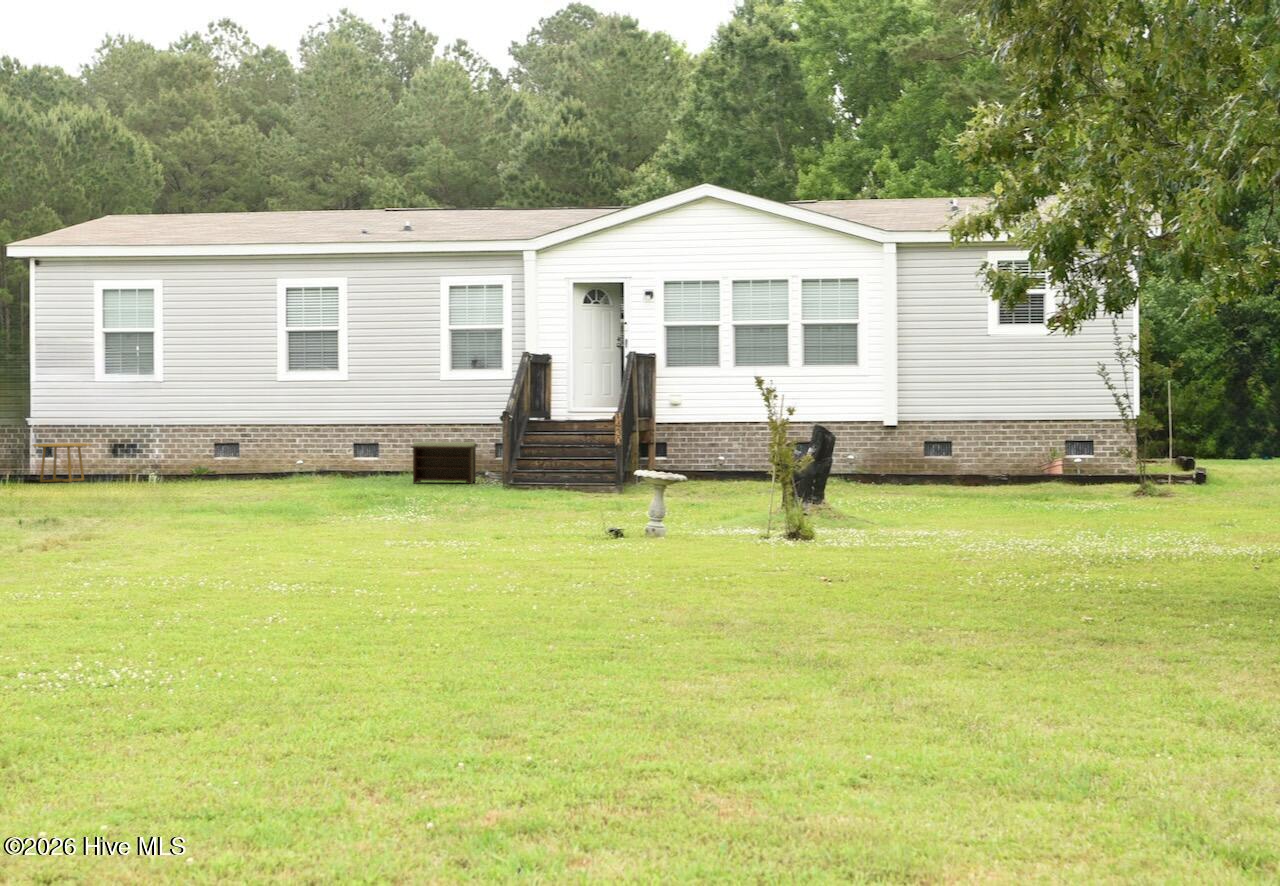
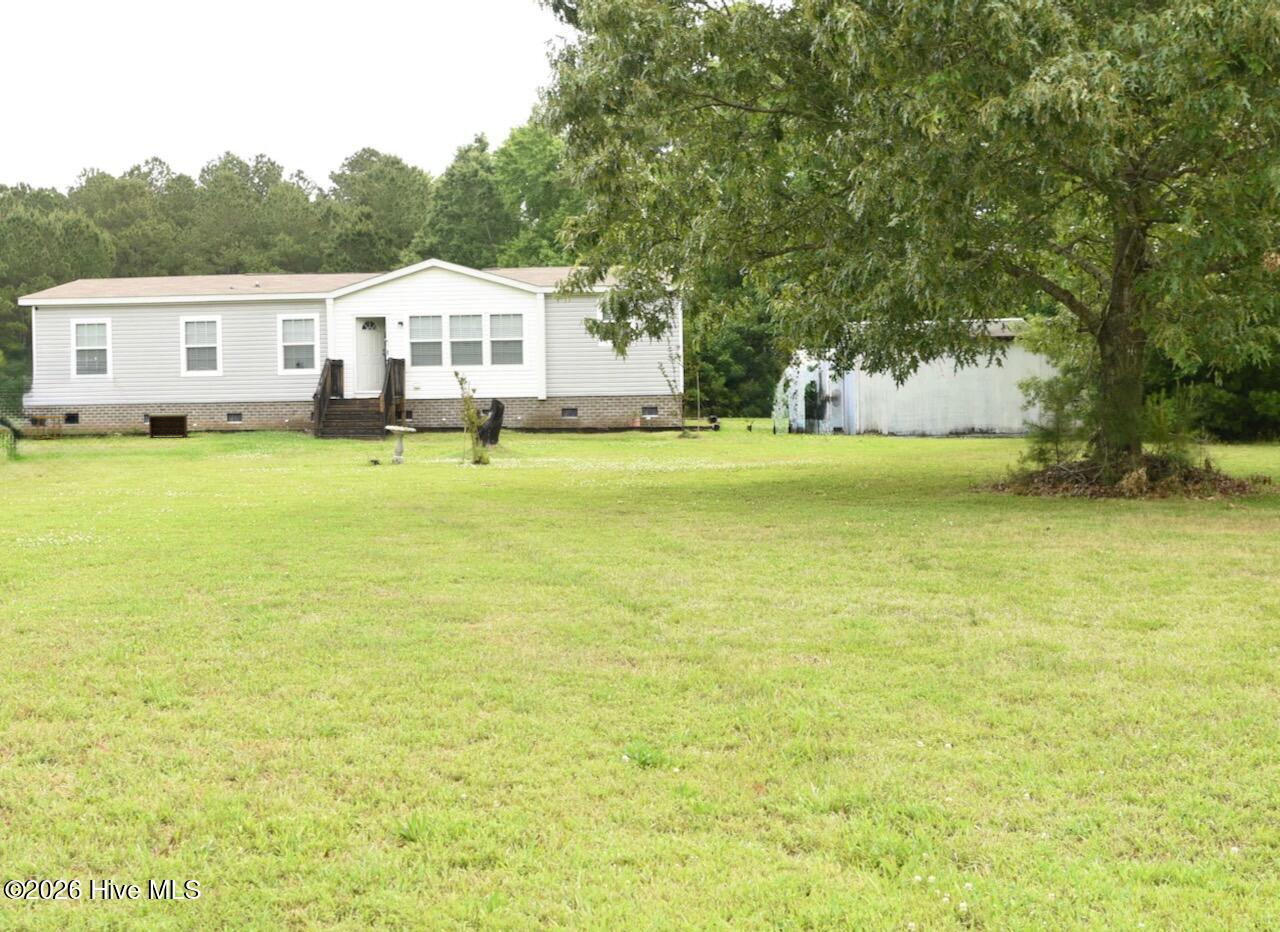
bench: present [412,442,478,484] -> present [149,413,188,438]

